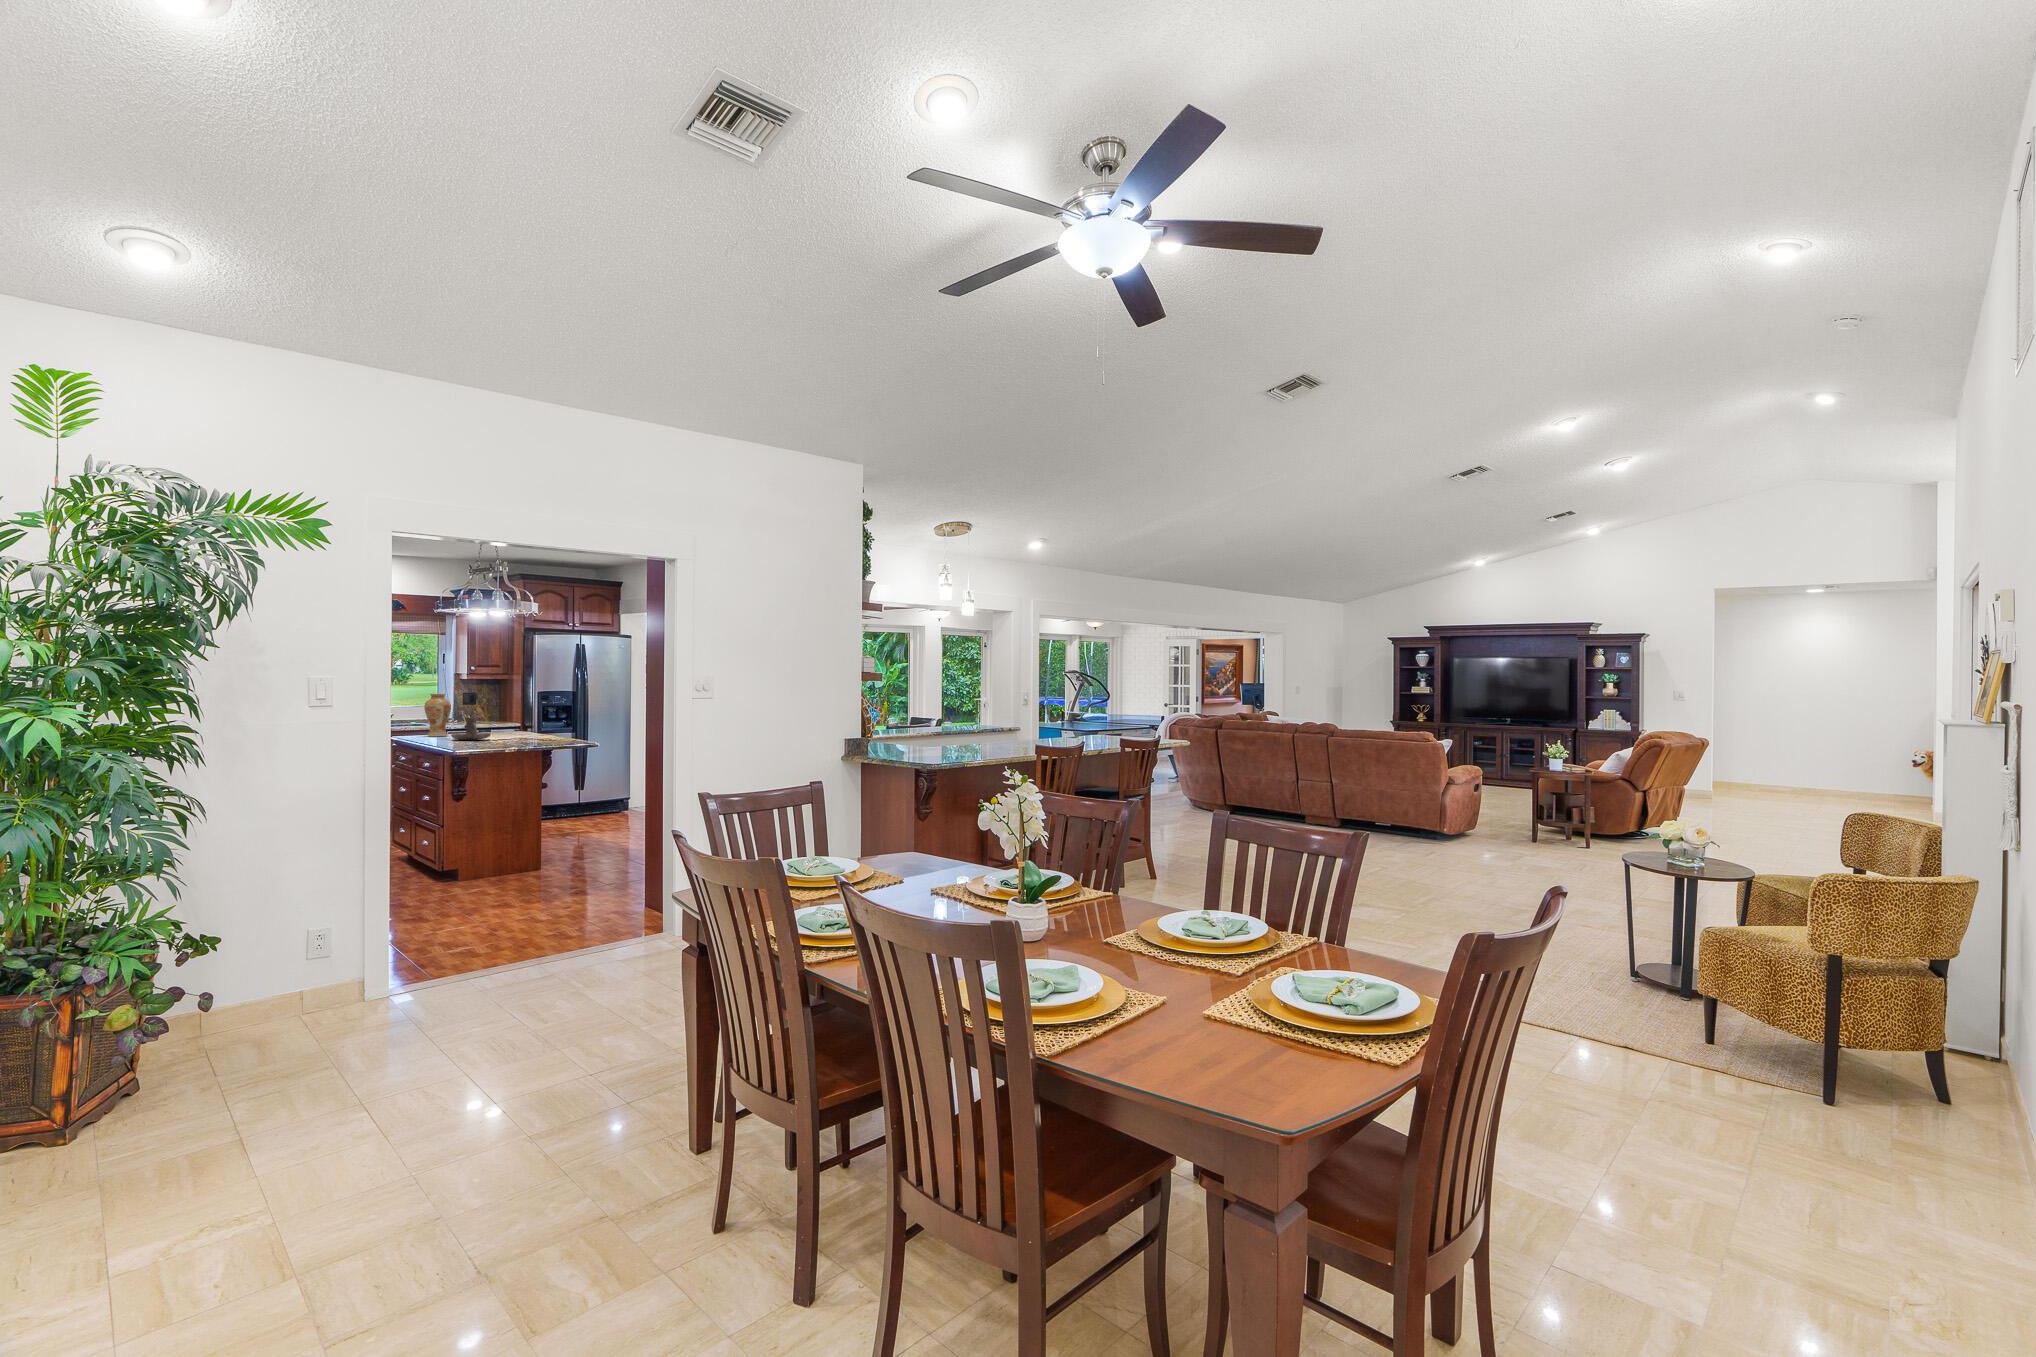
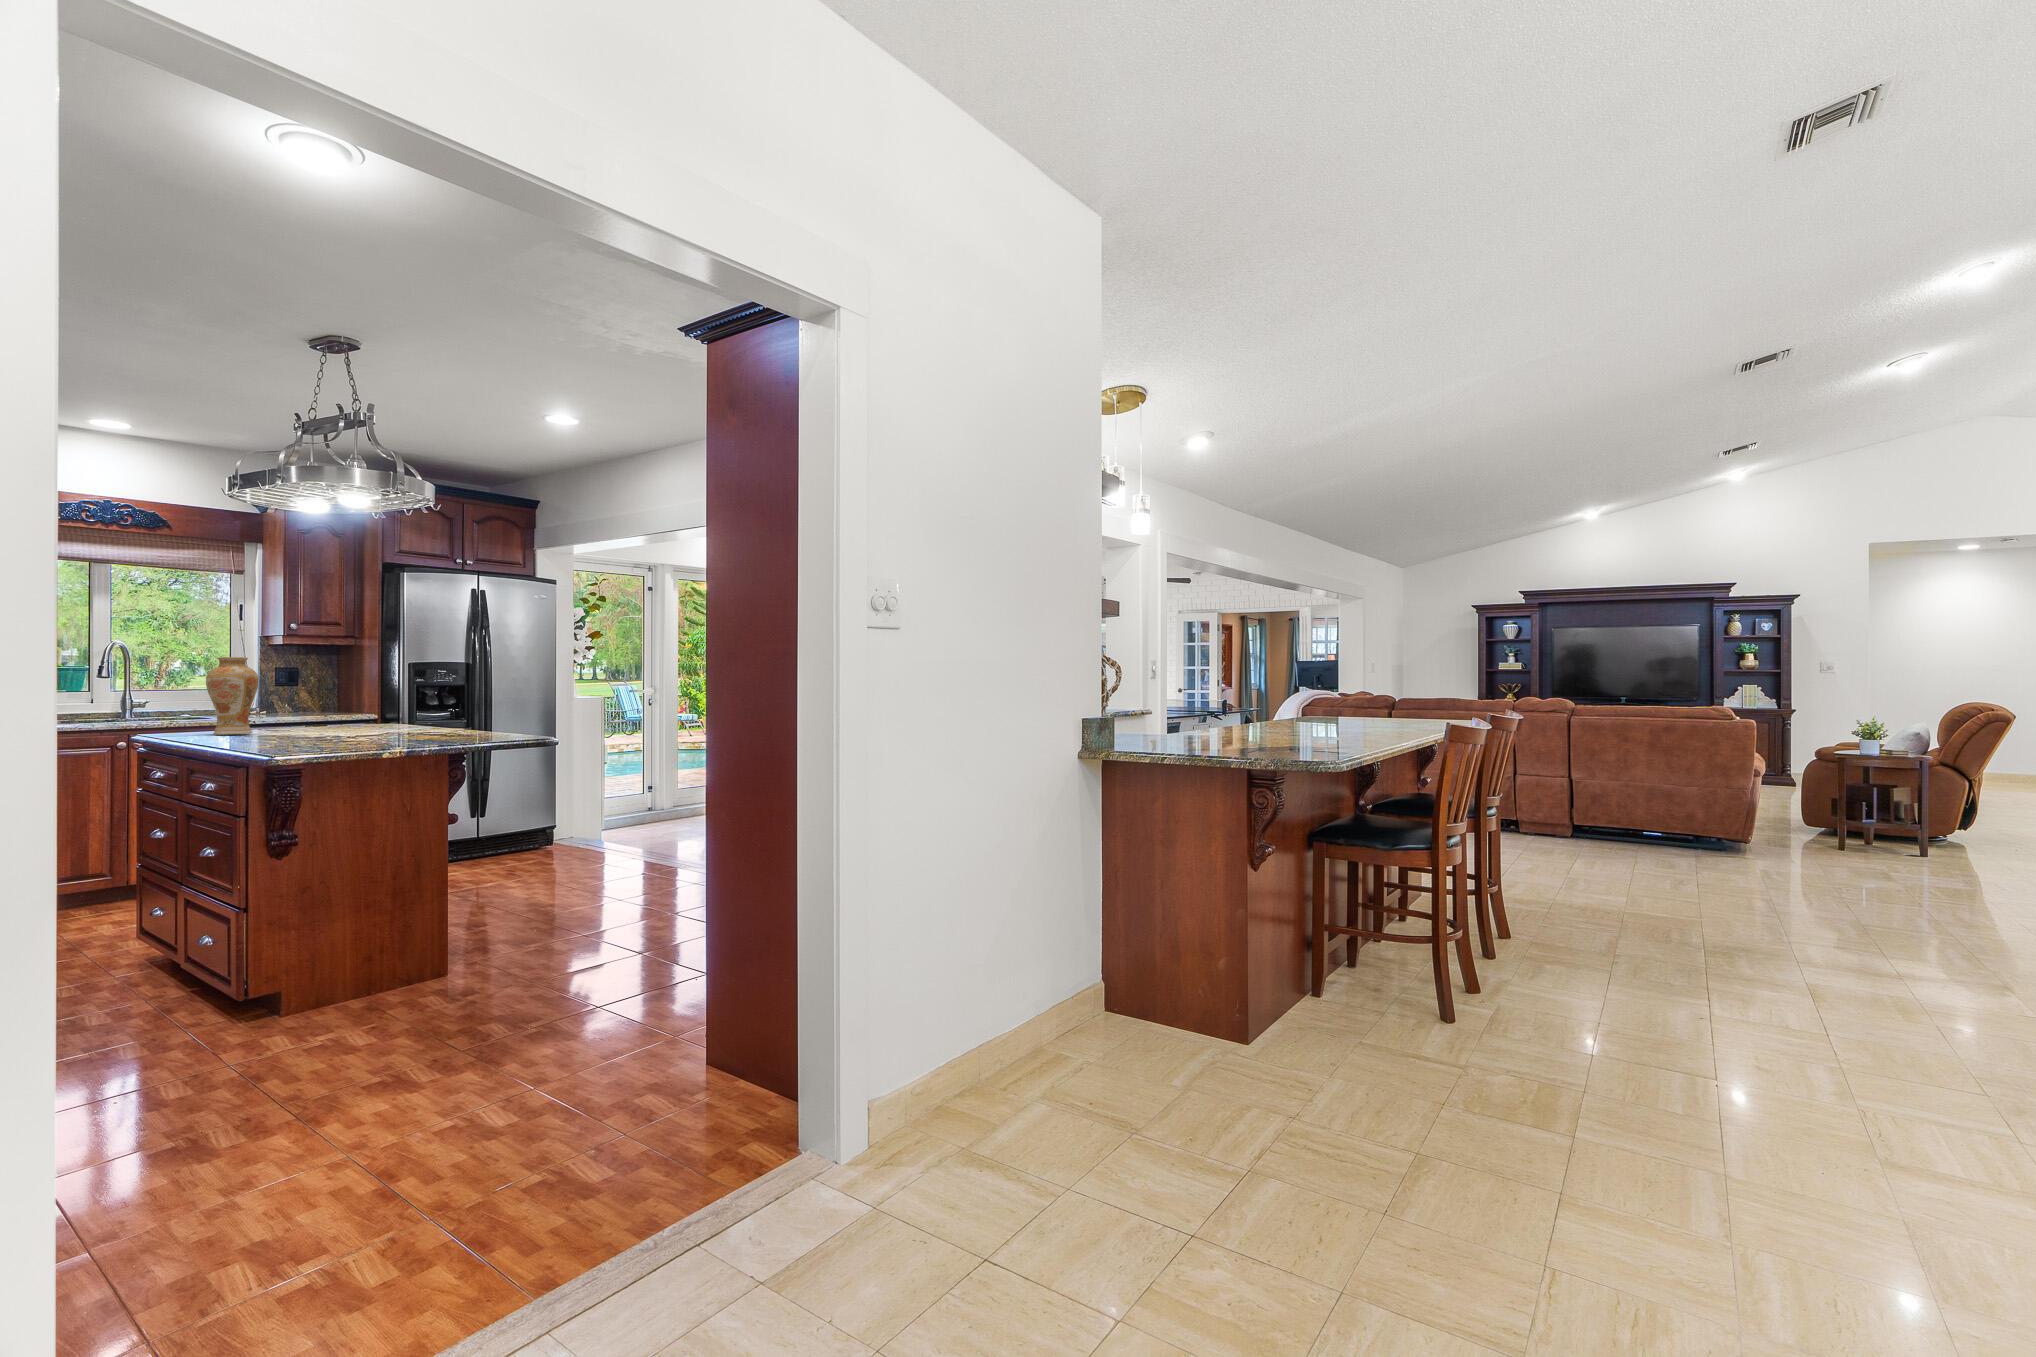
candle holder: present [451,717,490,740] -> none [261,698,340,740]

